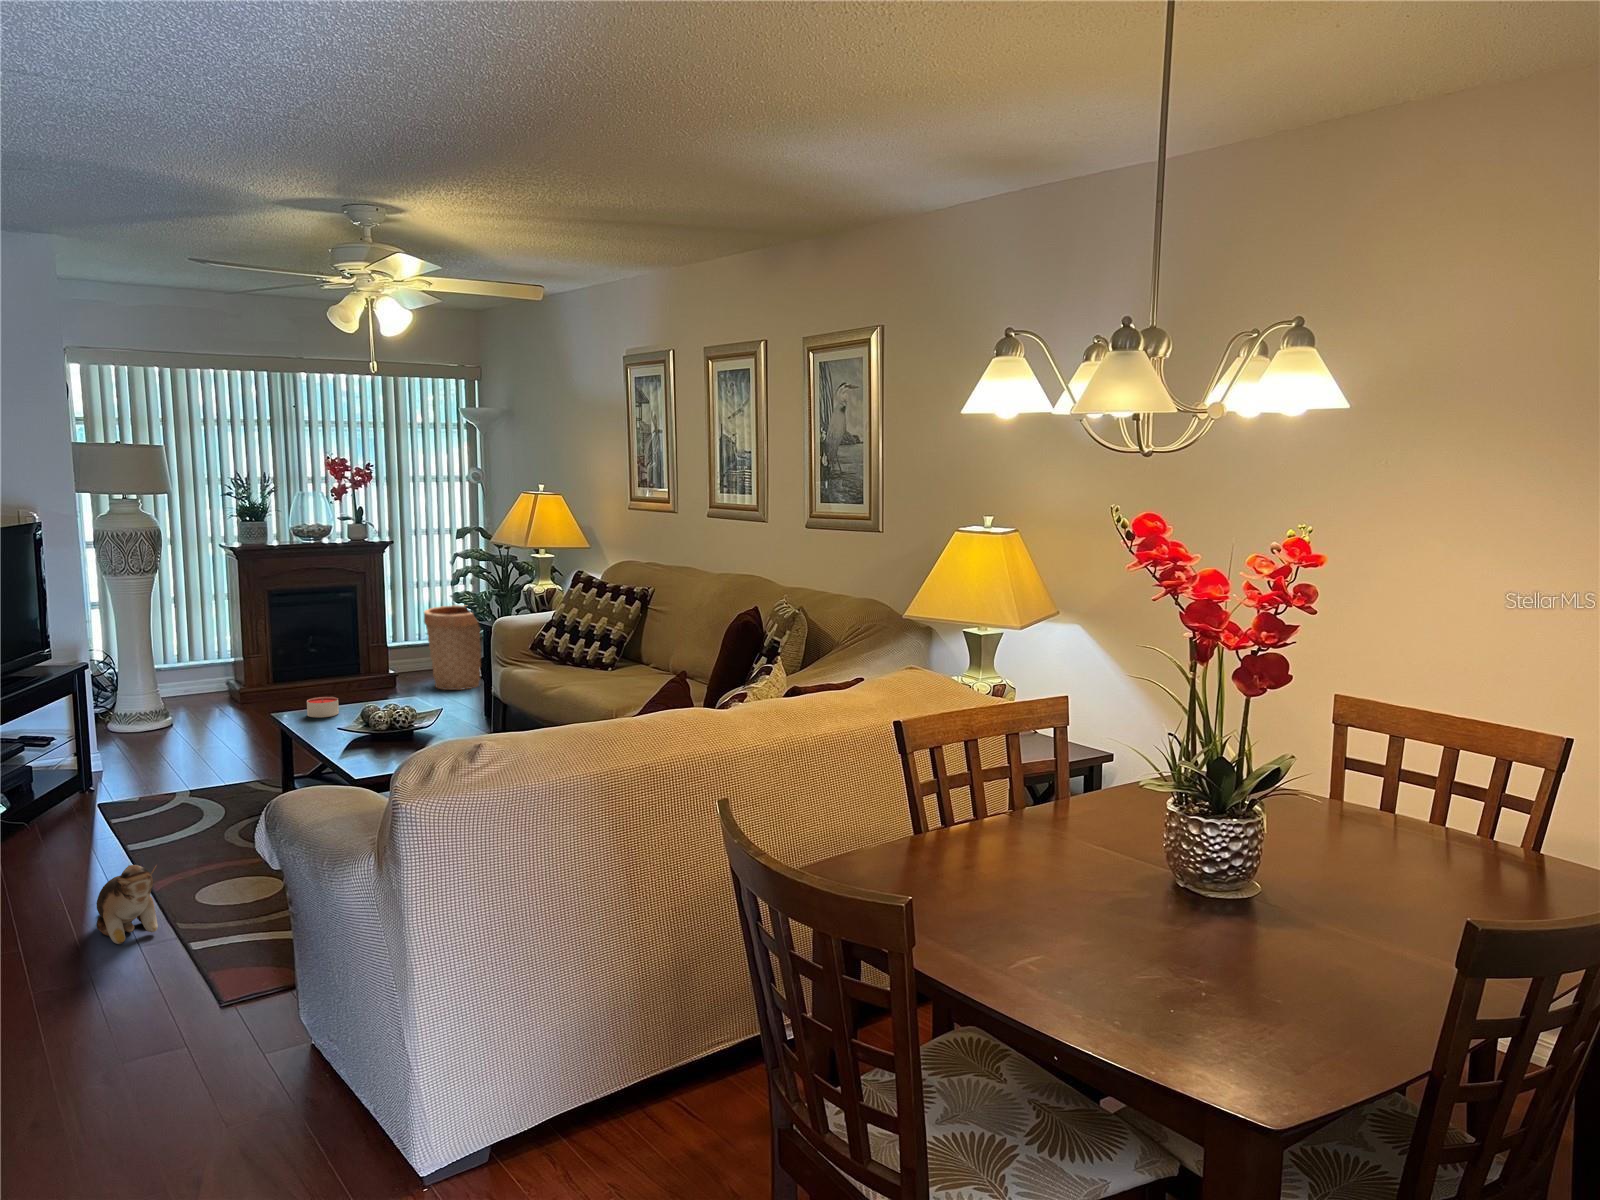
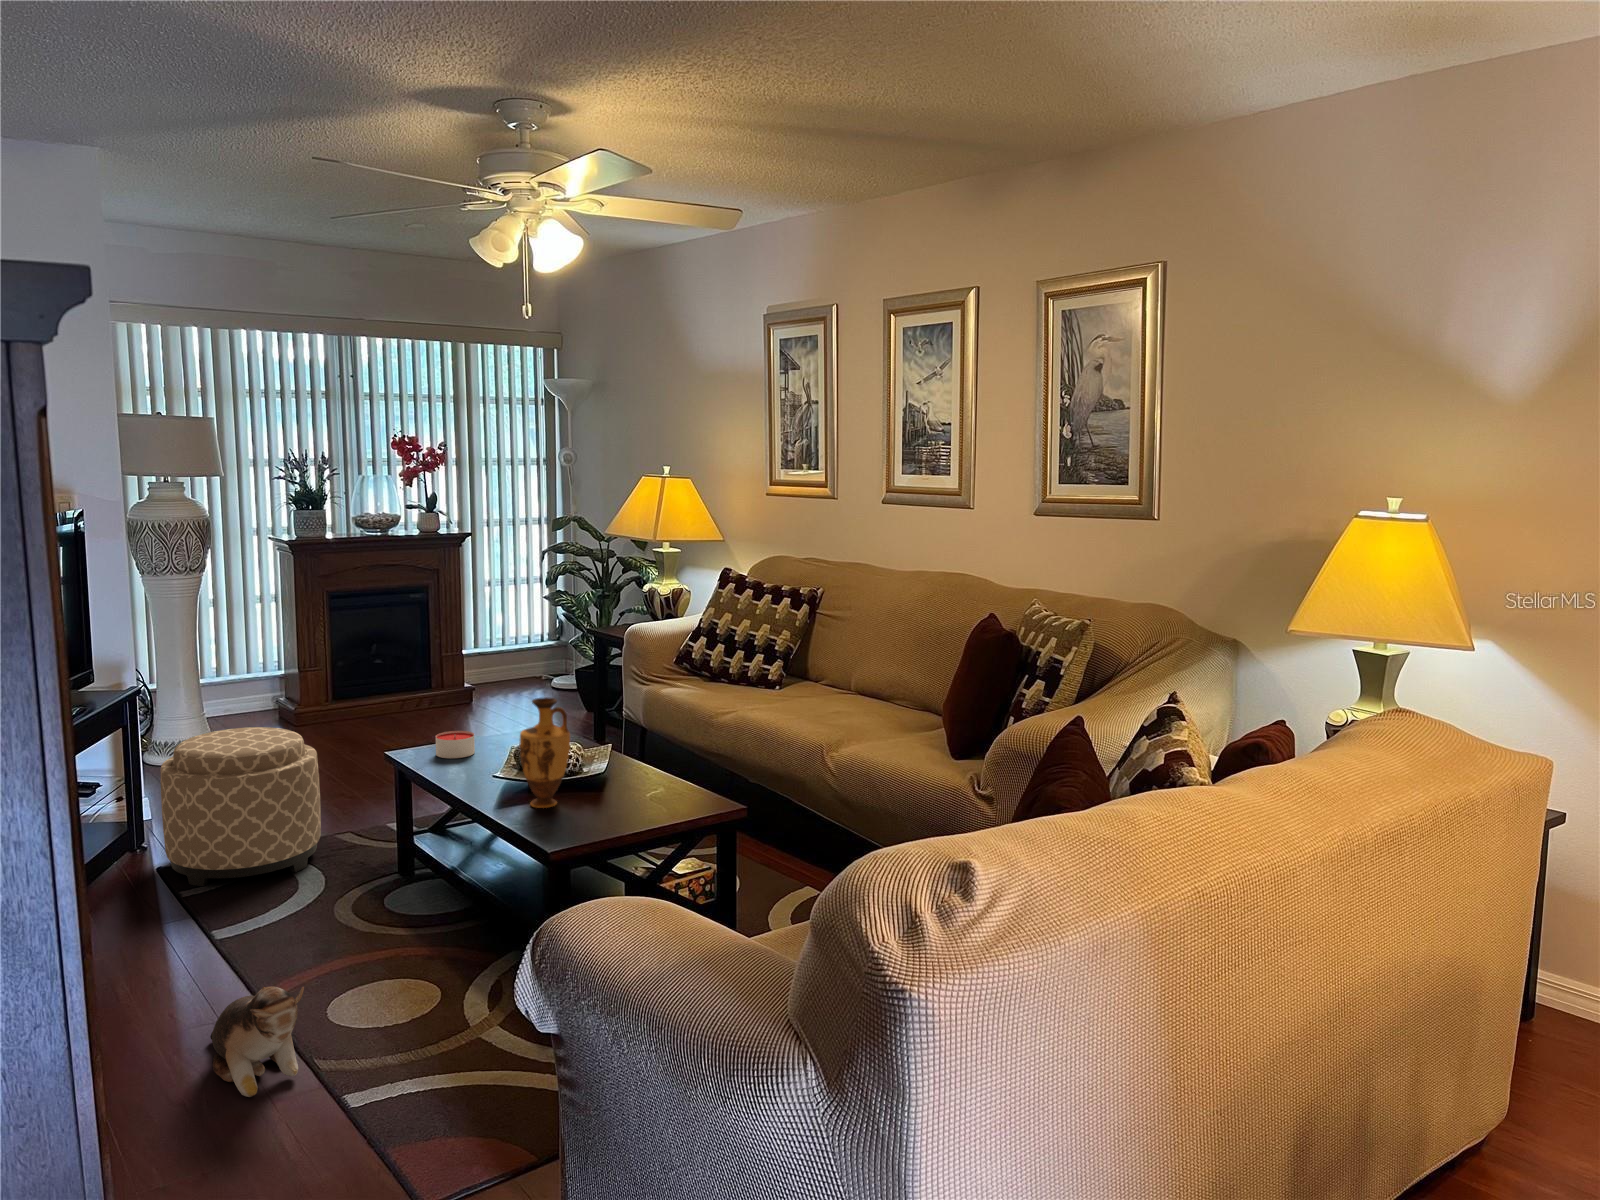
basket: present [424,605,482,690] -> none [508,609,576,708]
vase: none [351,667,391,751] -> present [520,697,570,808]
ottoman: none [95,695,225,816] -> present [160,727,321,886]

